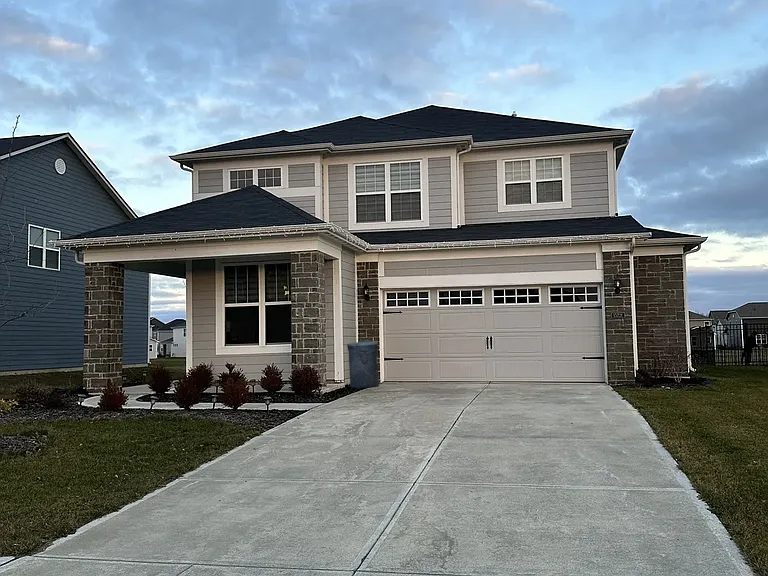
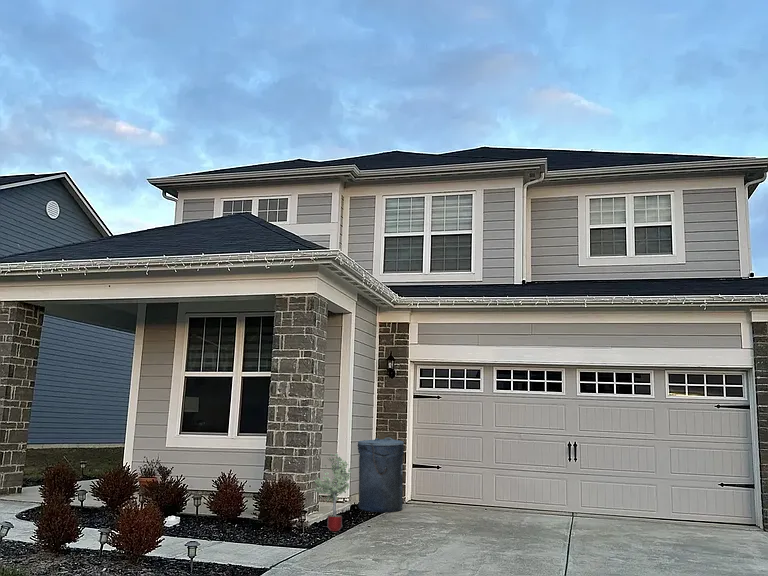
potted tree: none [324,351,347,397] -> present [315,453,352,531]

